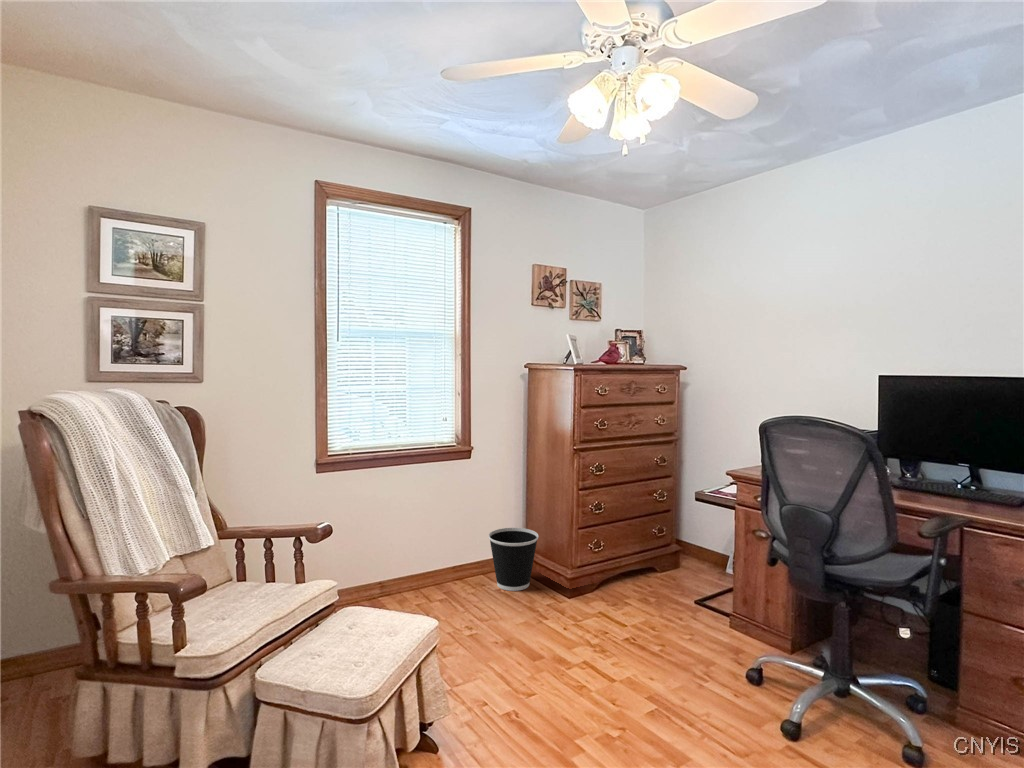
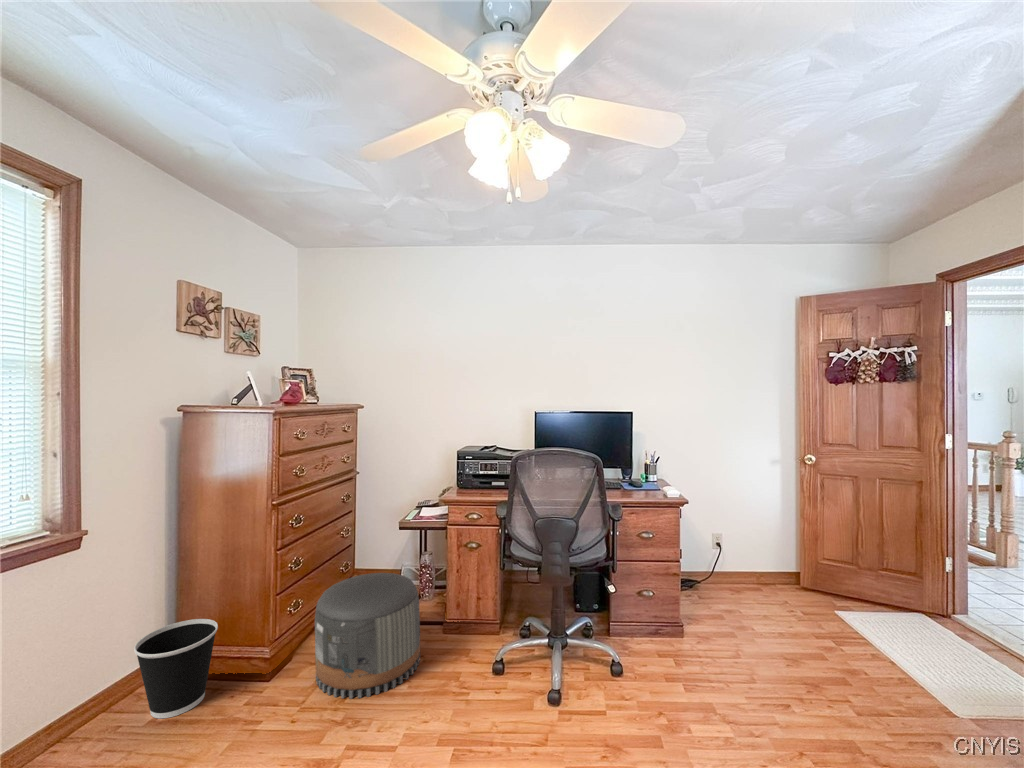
pouf: none [596,535,697,645] -> present [315,573,420,699]

